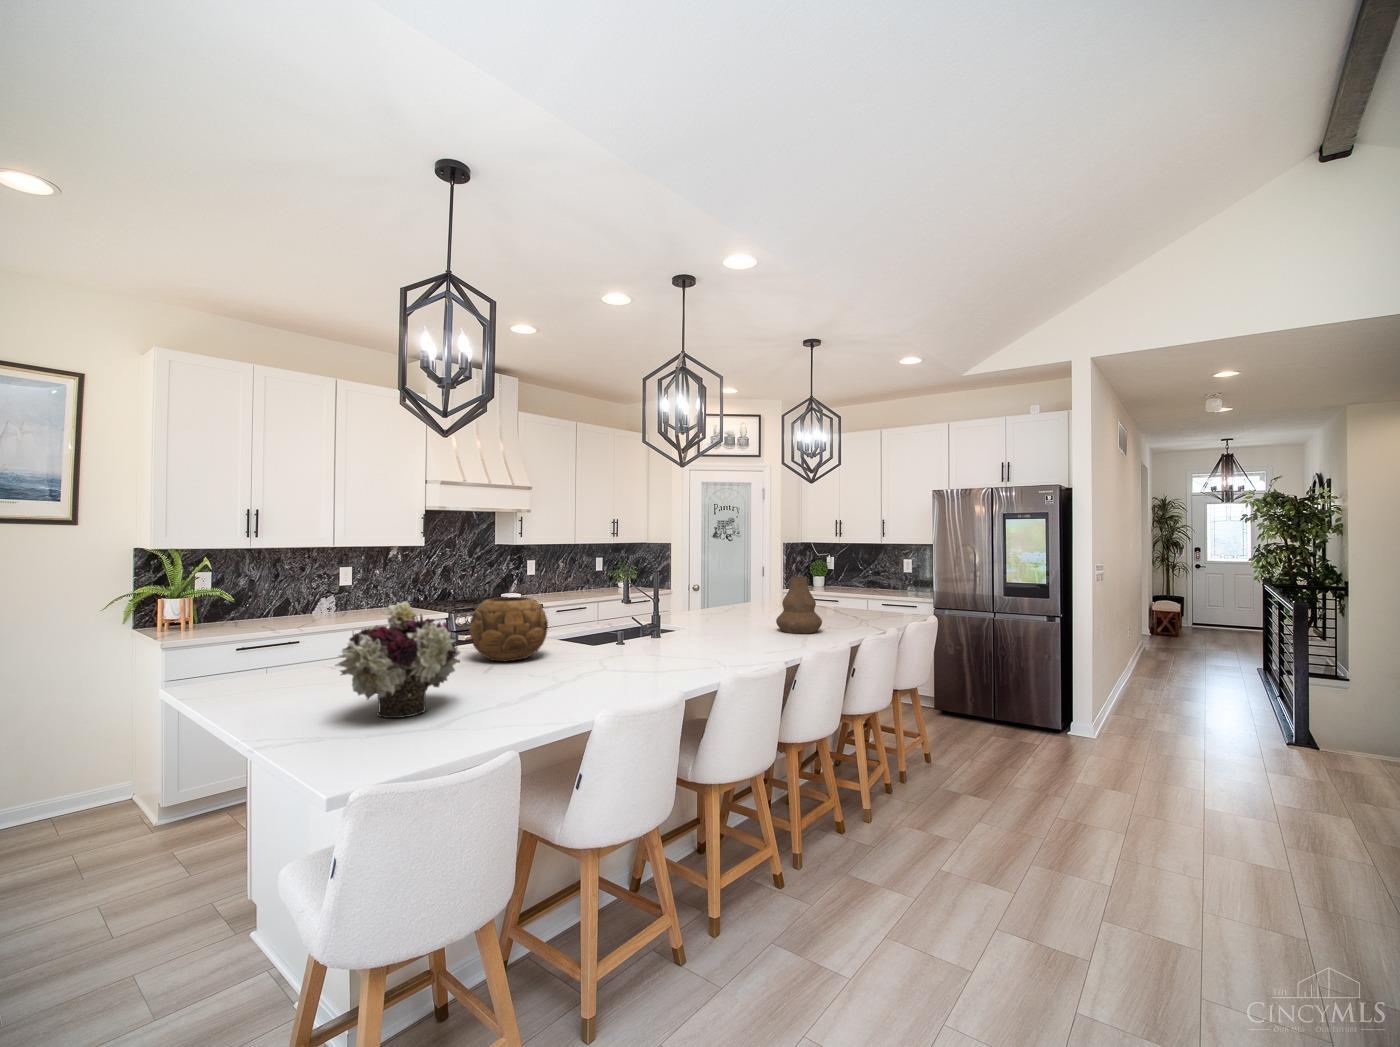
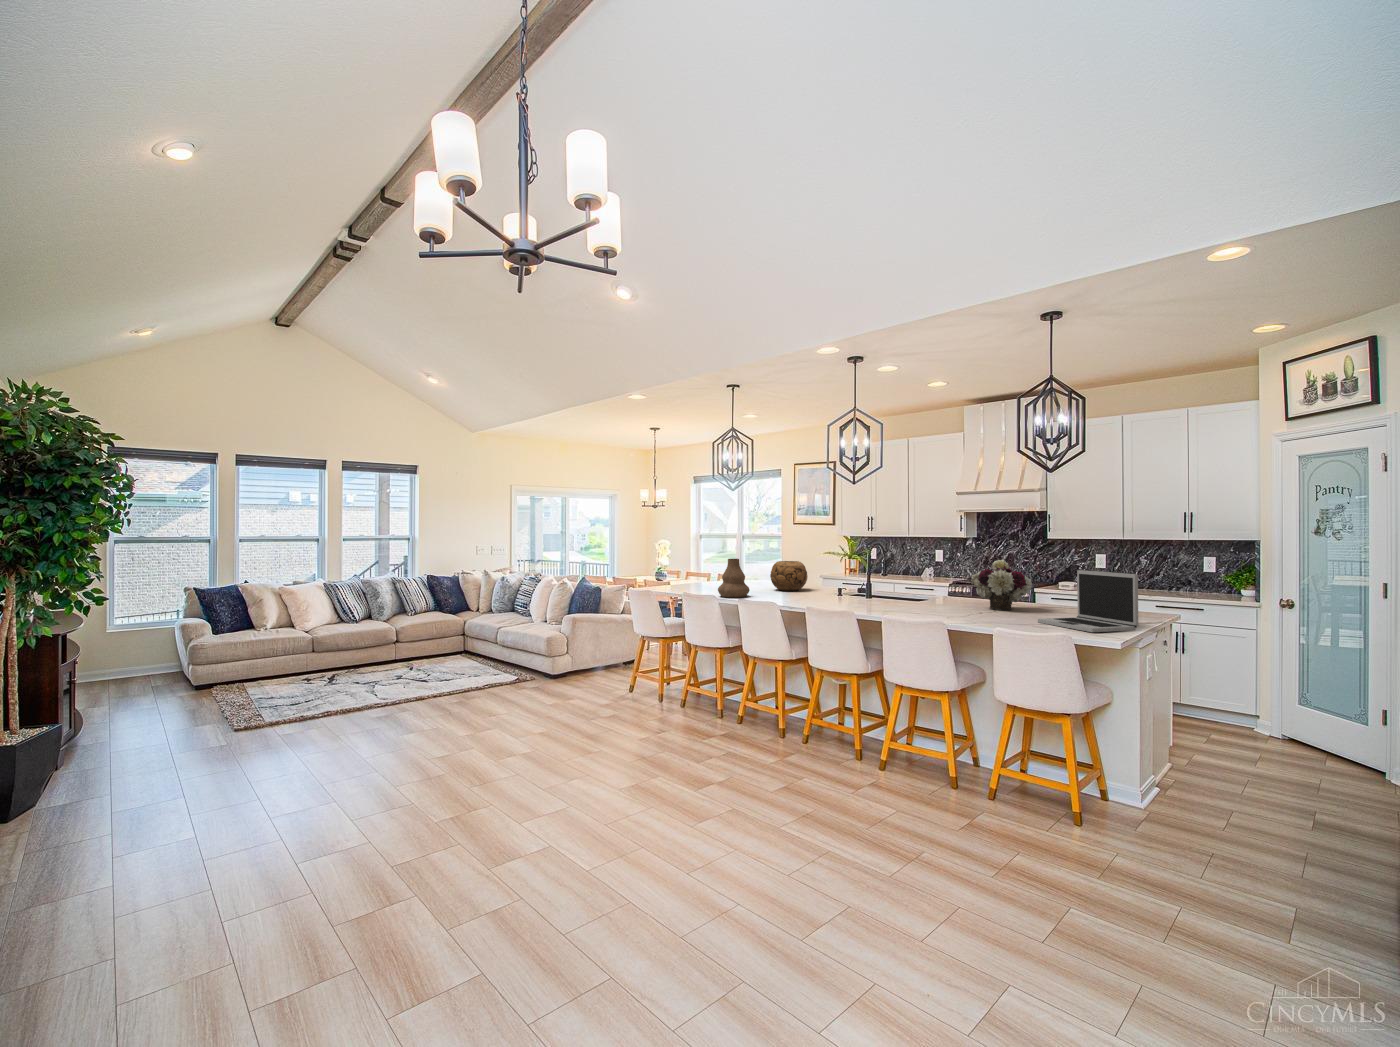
laptop: none [812,569,885,620] -> present [1038,570,1138,632]
vase: present [776,576,822,634] -> present [718,559,750,598]
flower arrangement: present [335,601,460,718] -> present [971,560,1032,610]

